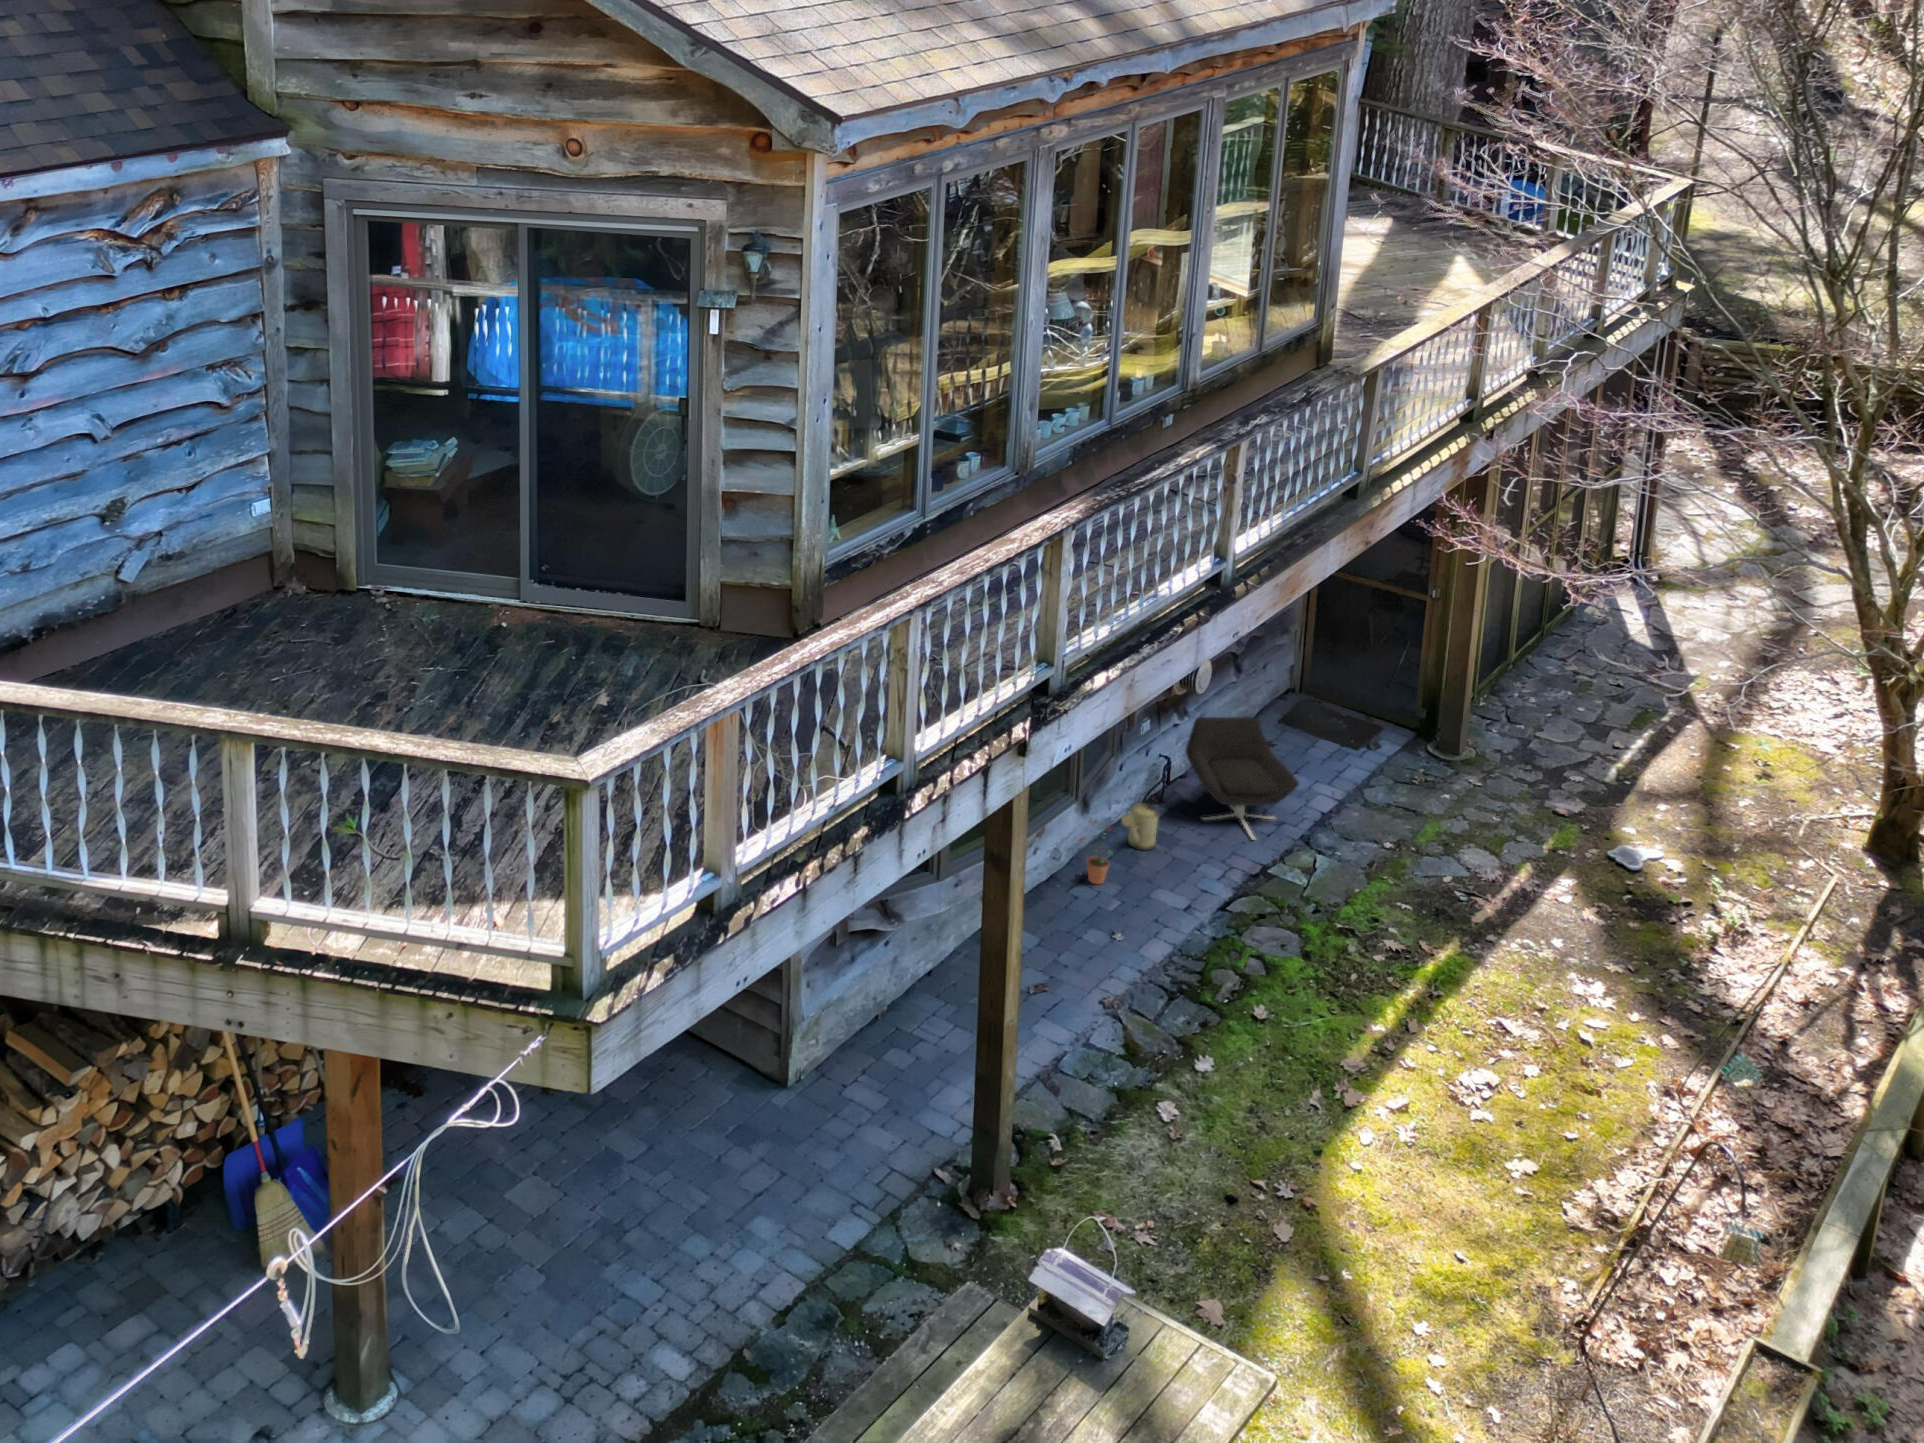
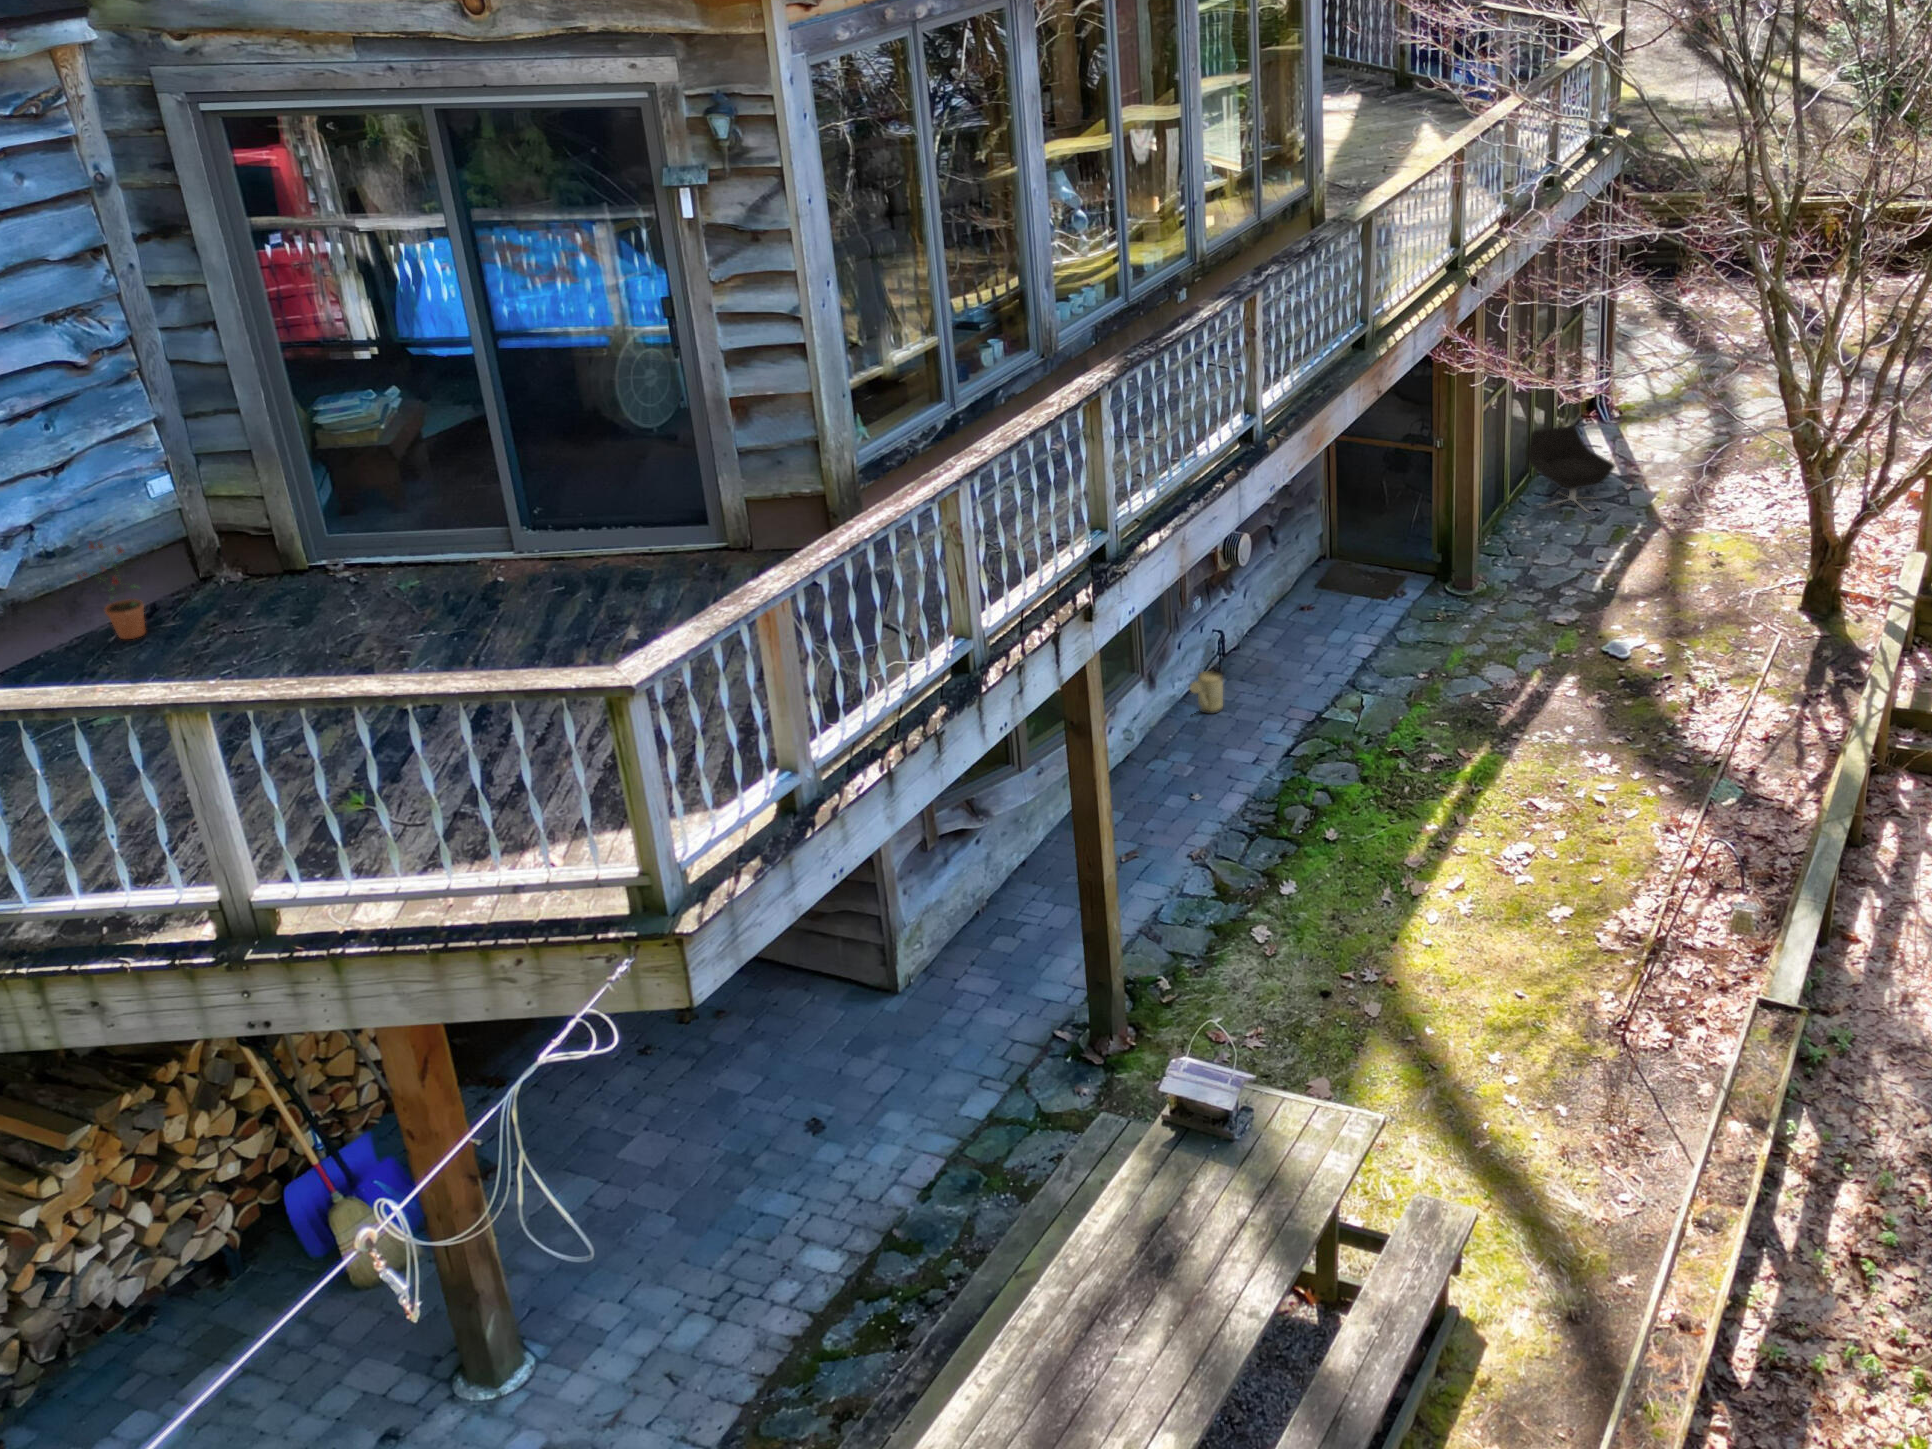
lounge chair: present [1185,717,1299,840] -> present [1528,426,1615,511]
potted plant: present [1079,818,1110,884] -> present [78,542,146,639]

